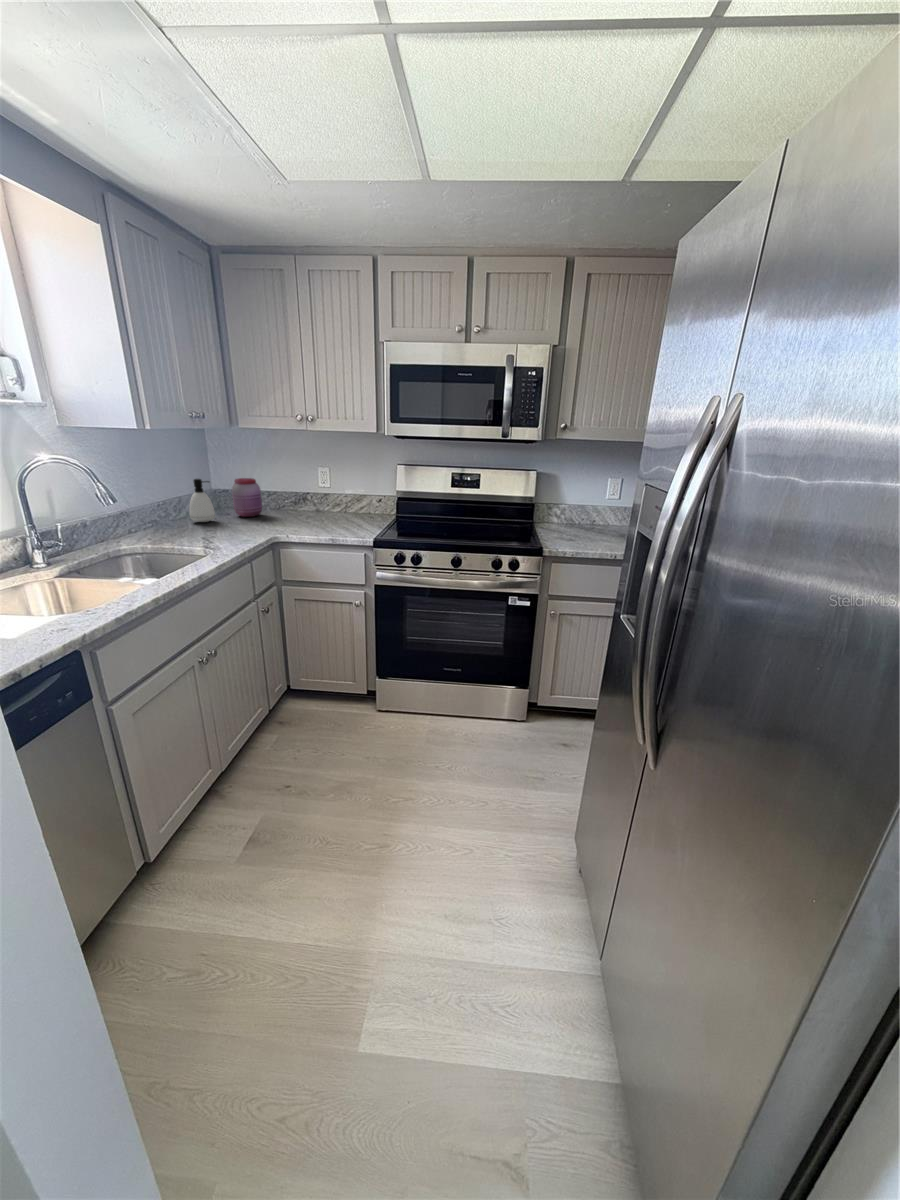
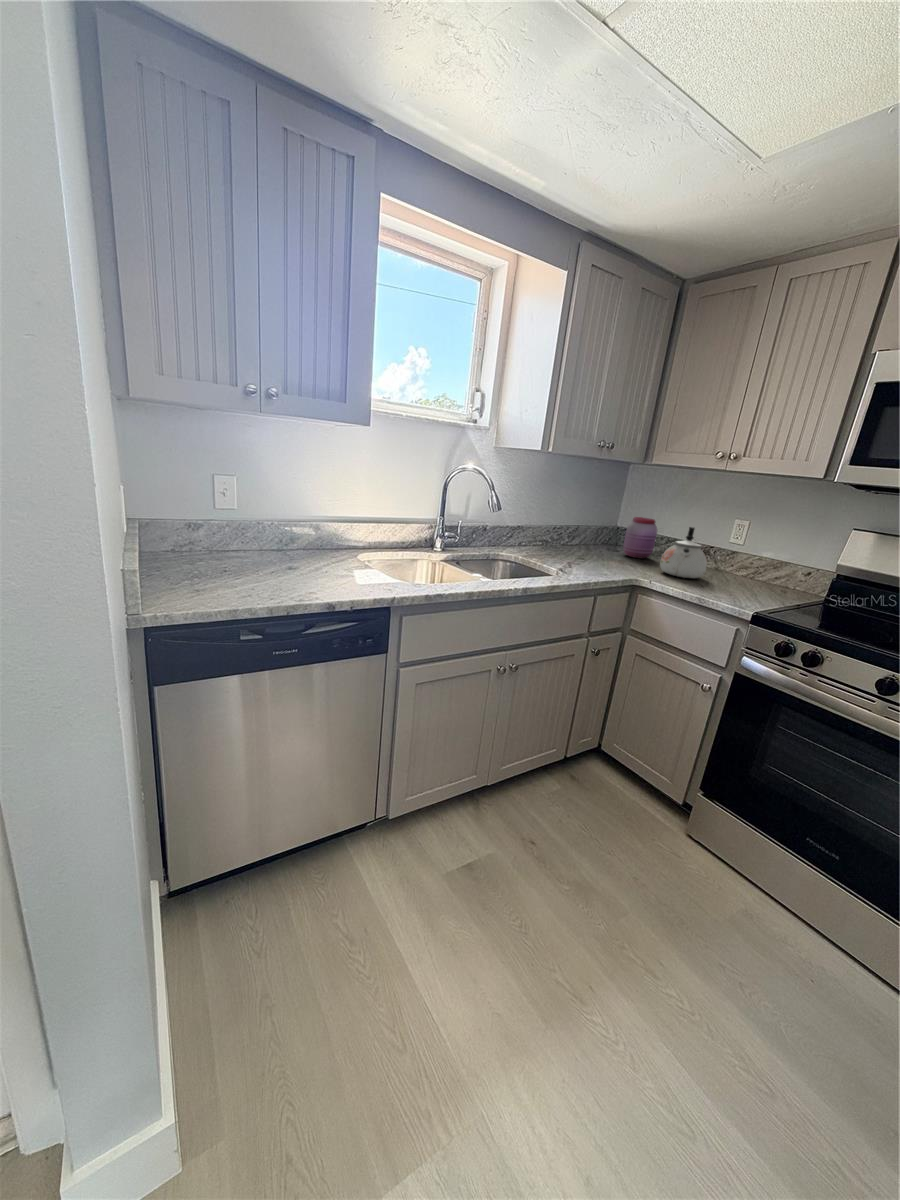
soap dispenser: present [189,479,215,522] -> none [577,509,605,552]
kettle: none [281,481,319,525] -> present [660,527,707,578]

